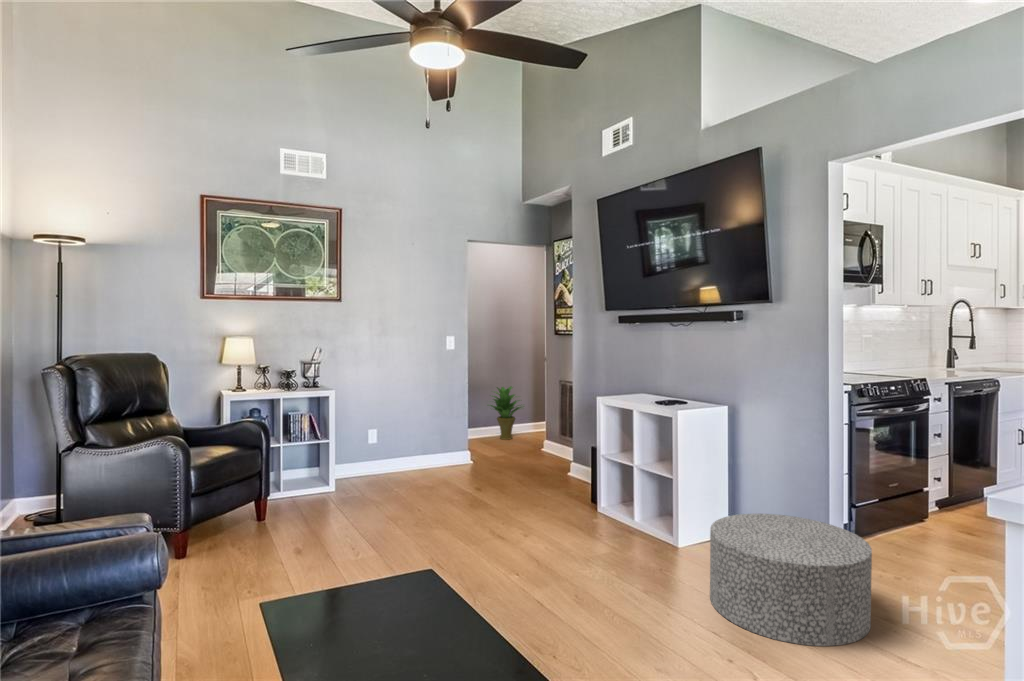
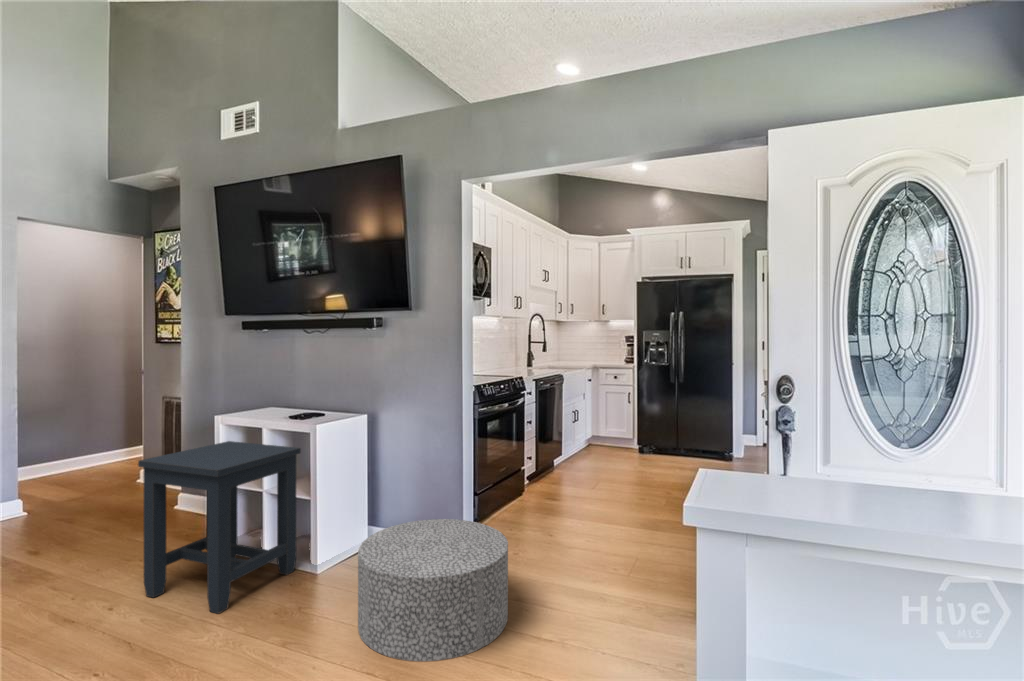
potted plant: present [490,386,522,440] -> none [49,407,115,476]
side table: none [545,419,665,555] -> present [138,441,301,614]

